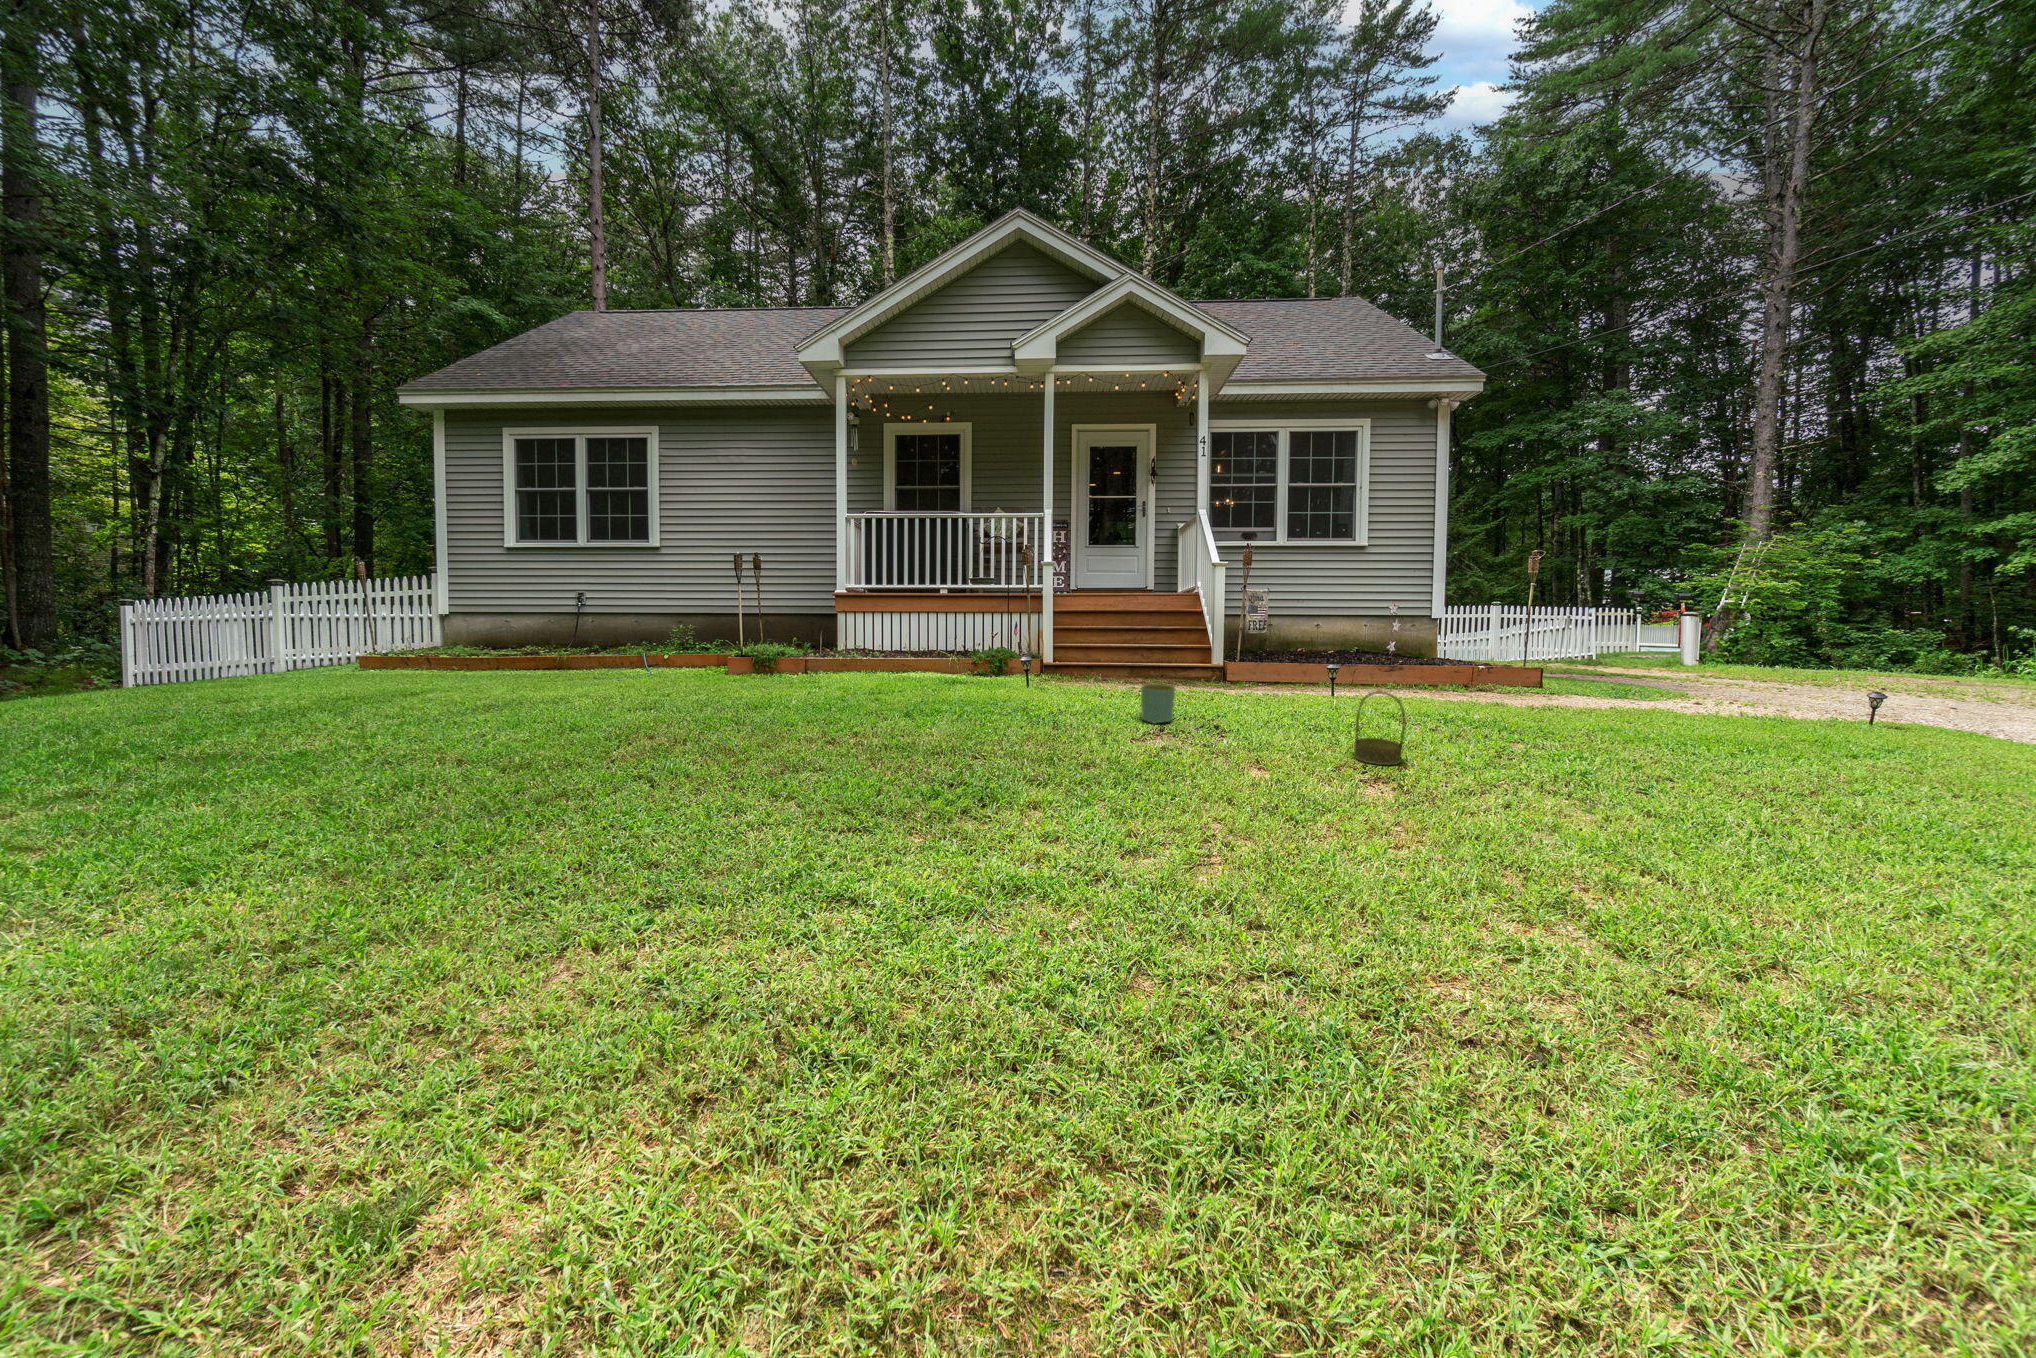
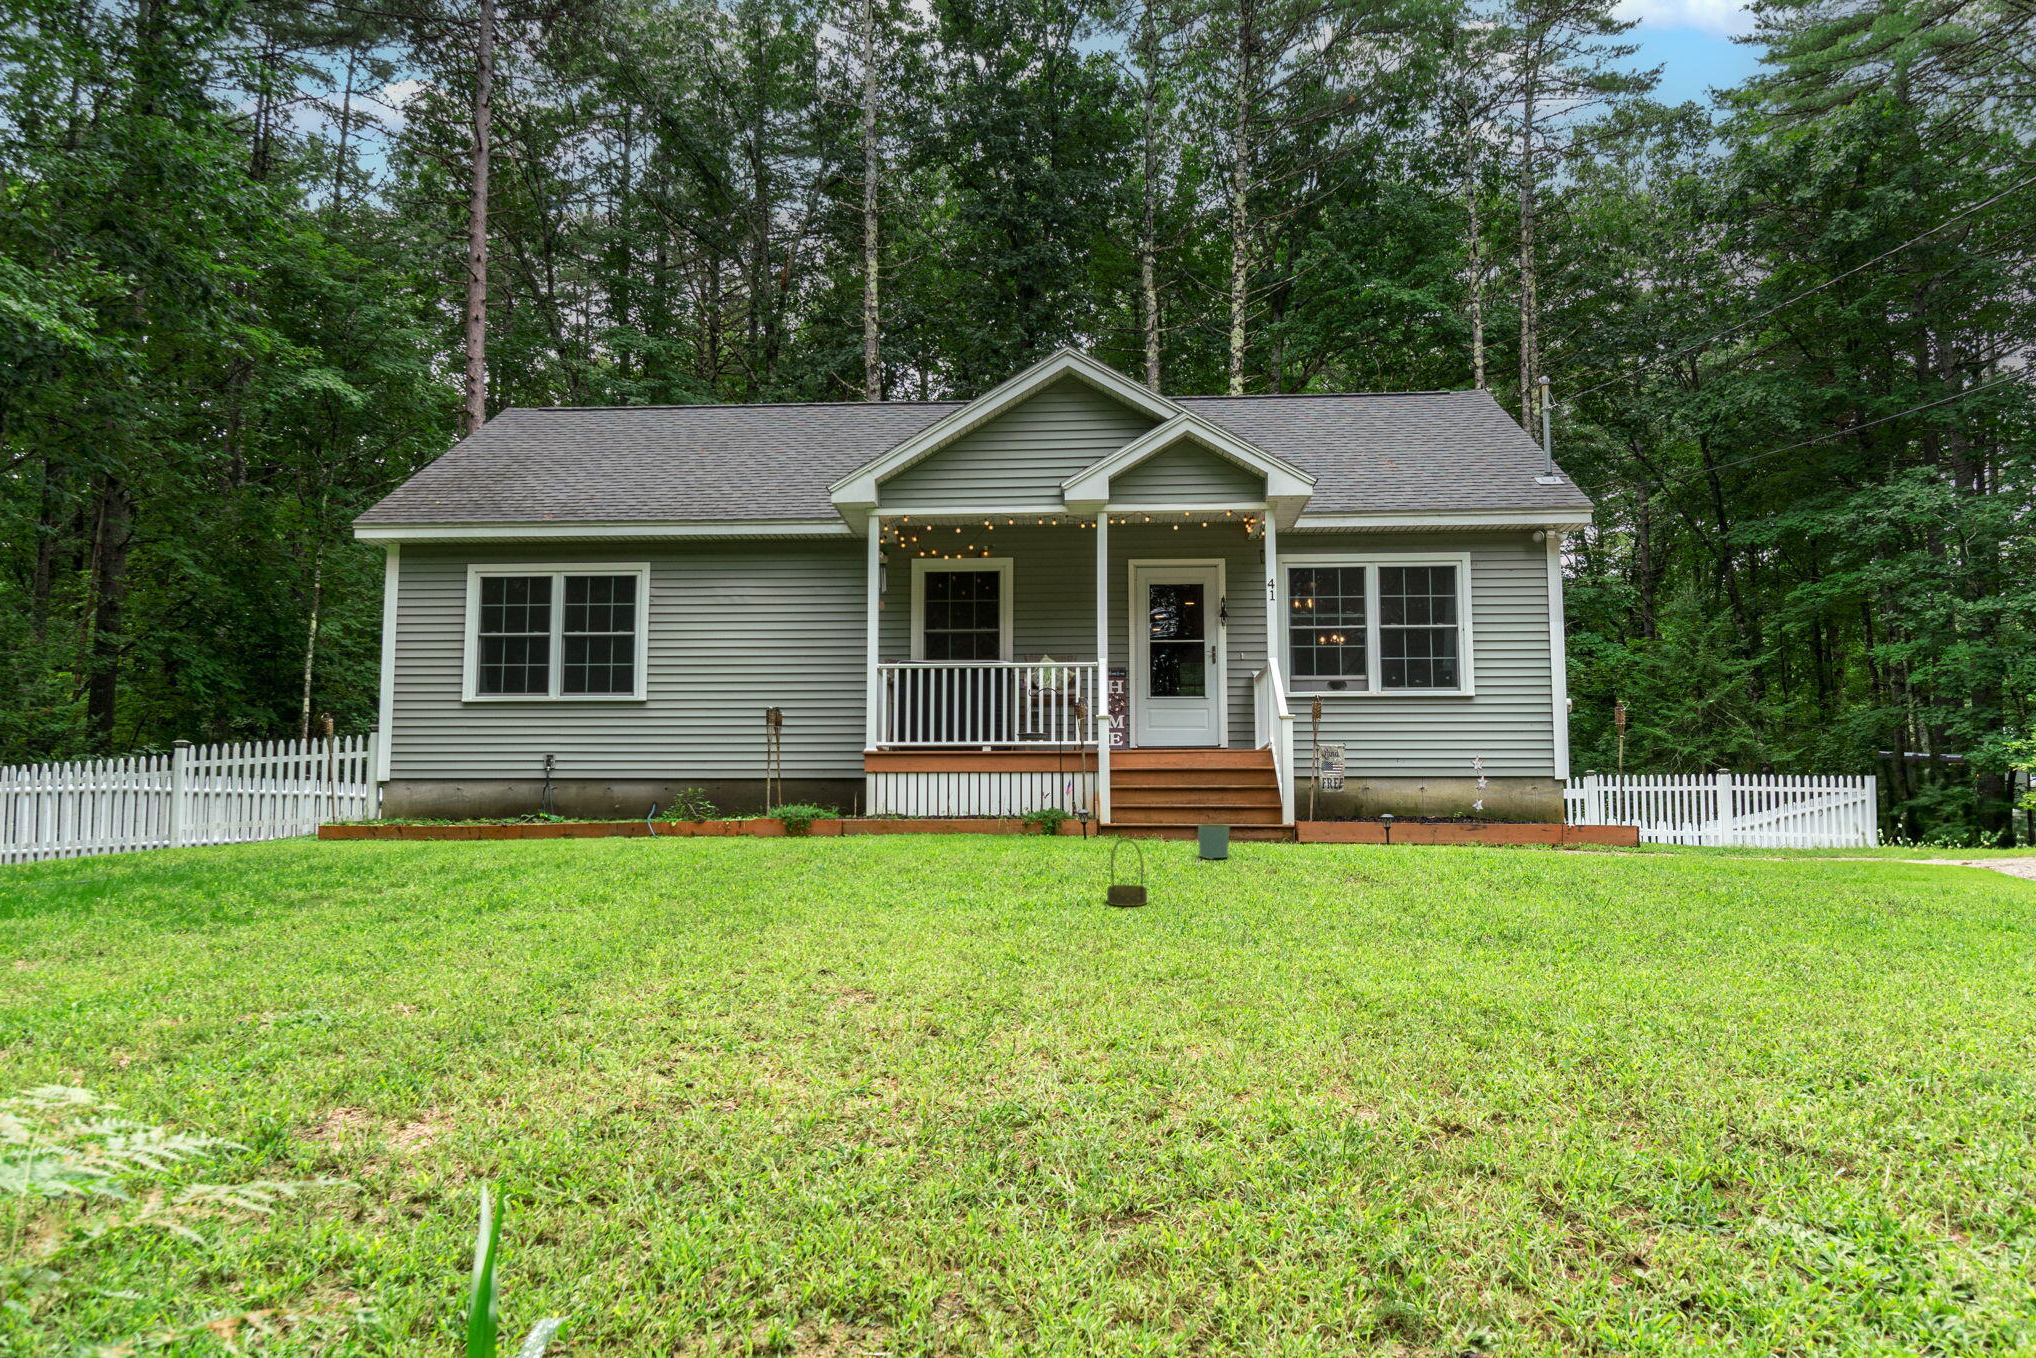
basket: present [1353,691,1406,765] -> present [1107,839,1147,906]

